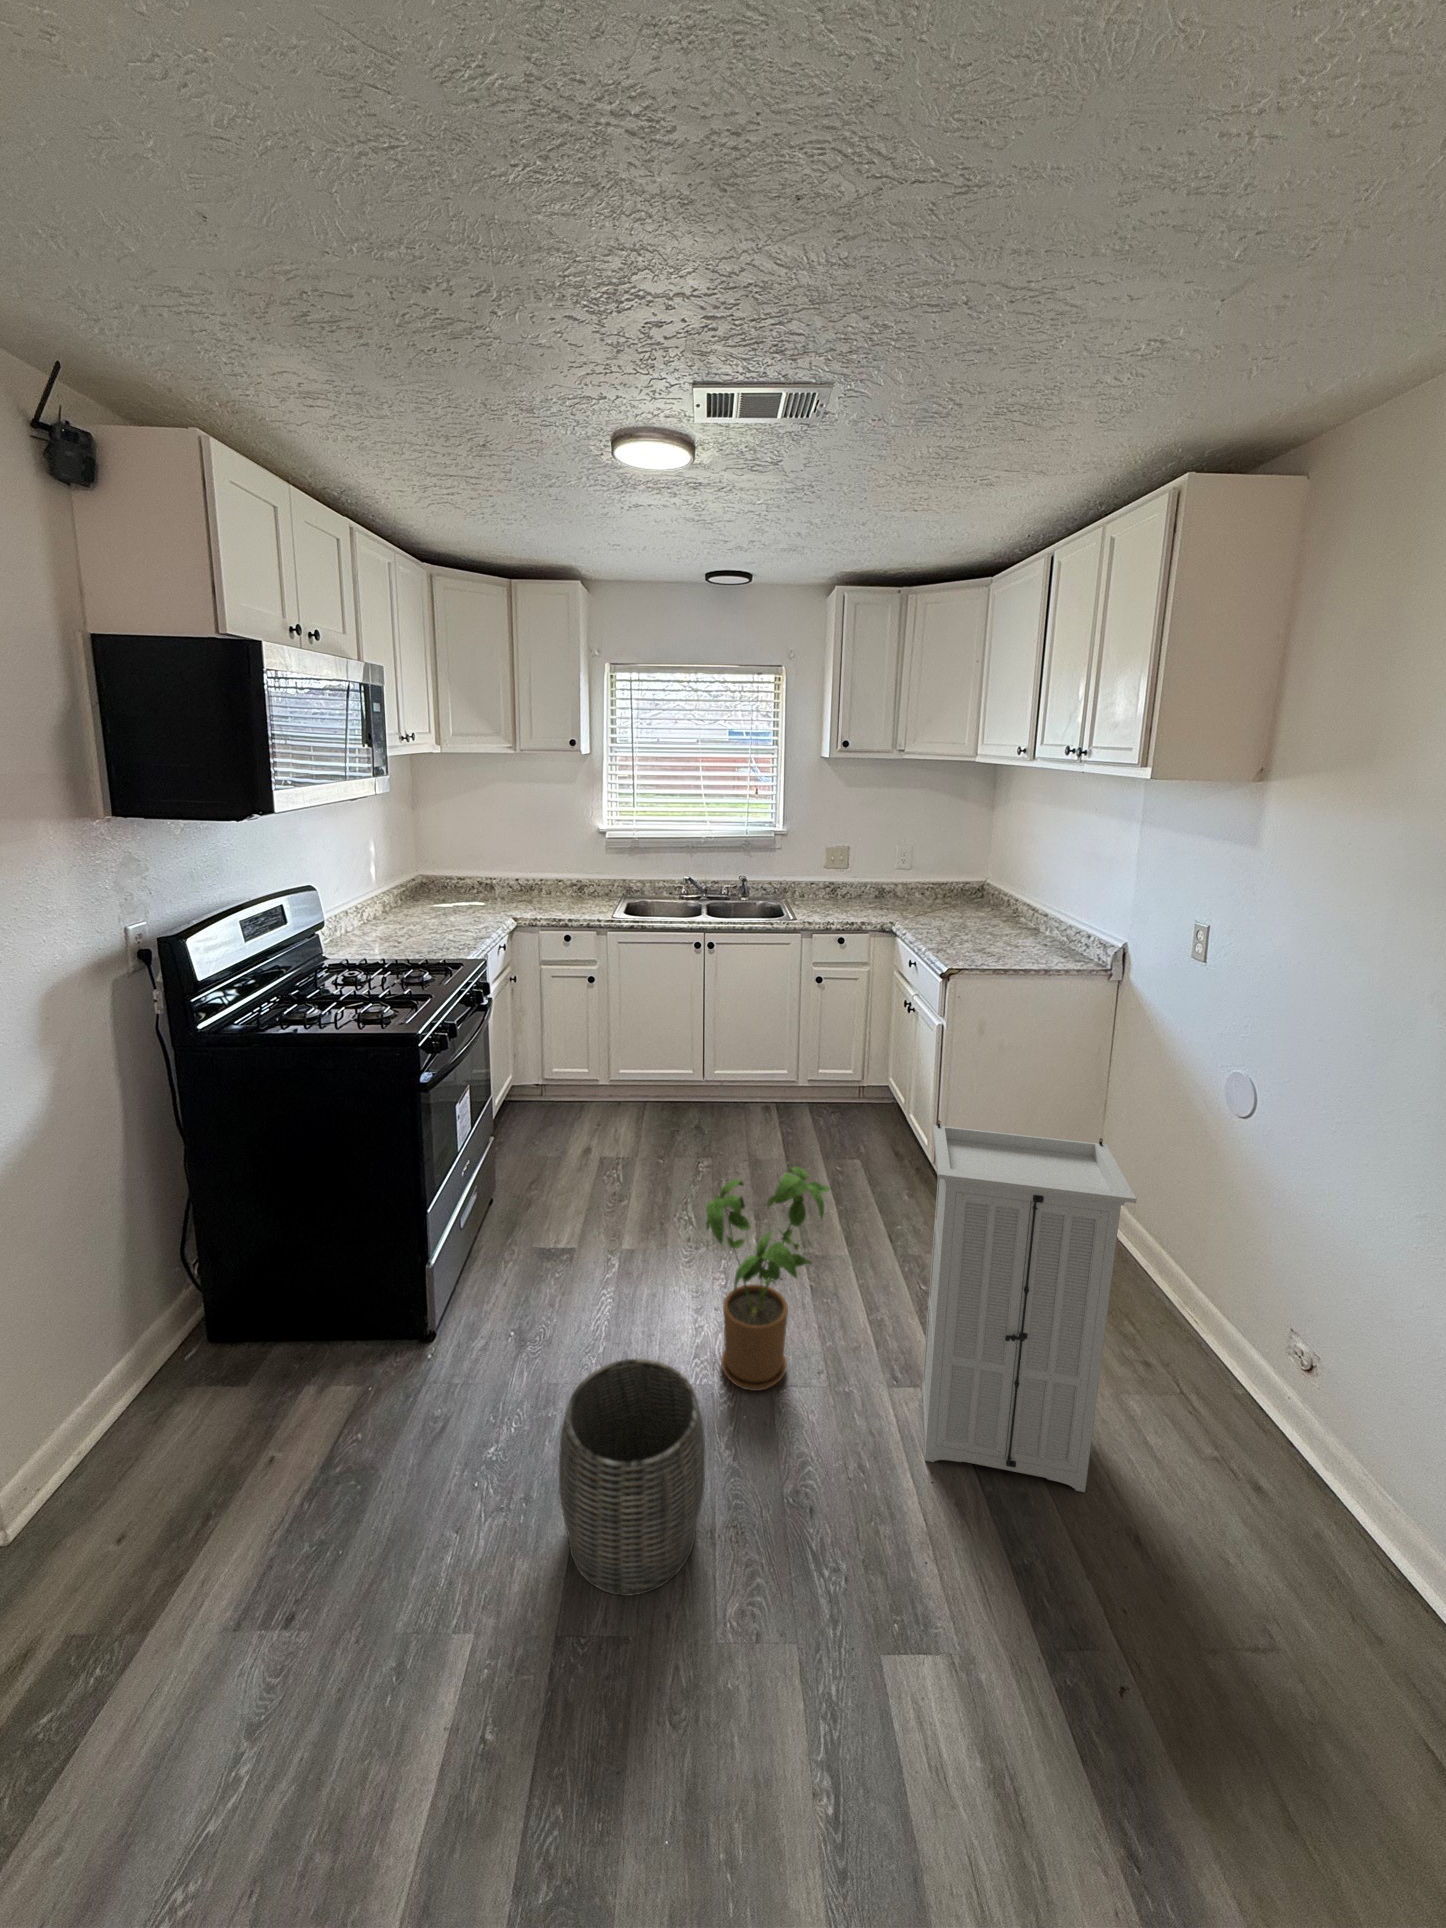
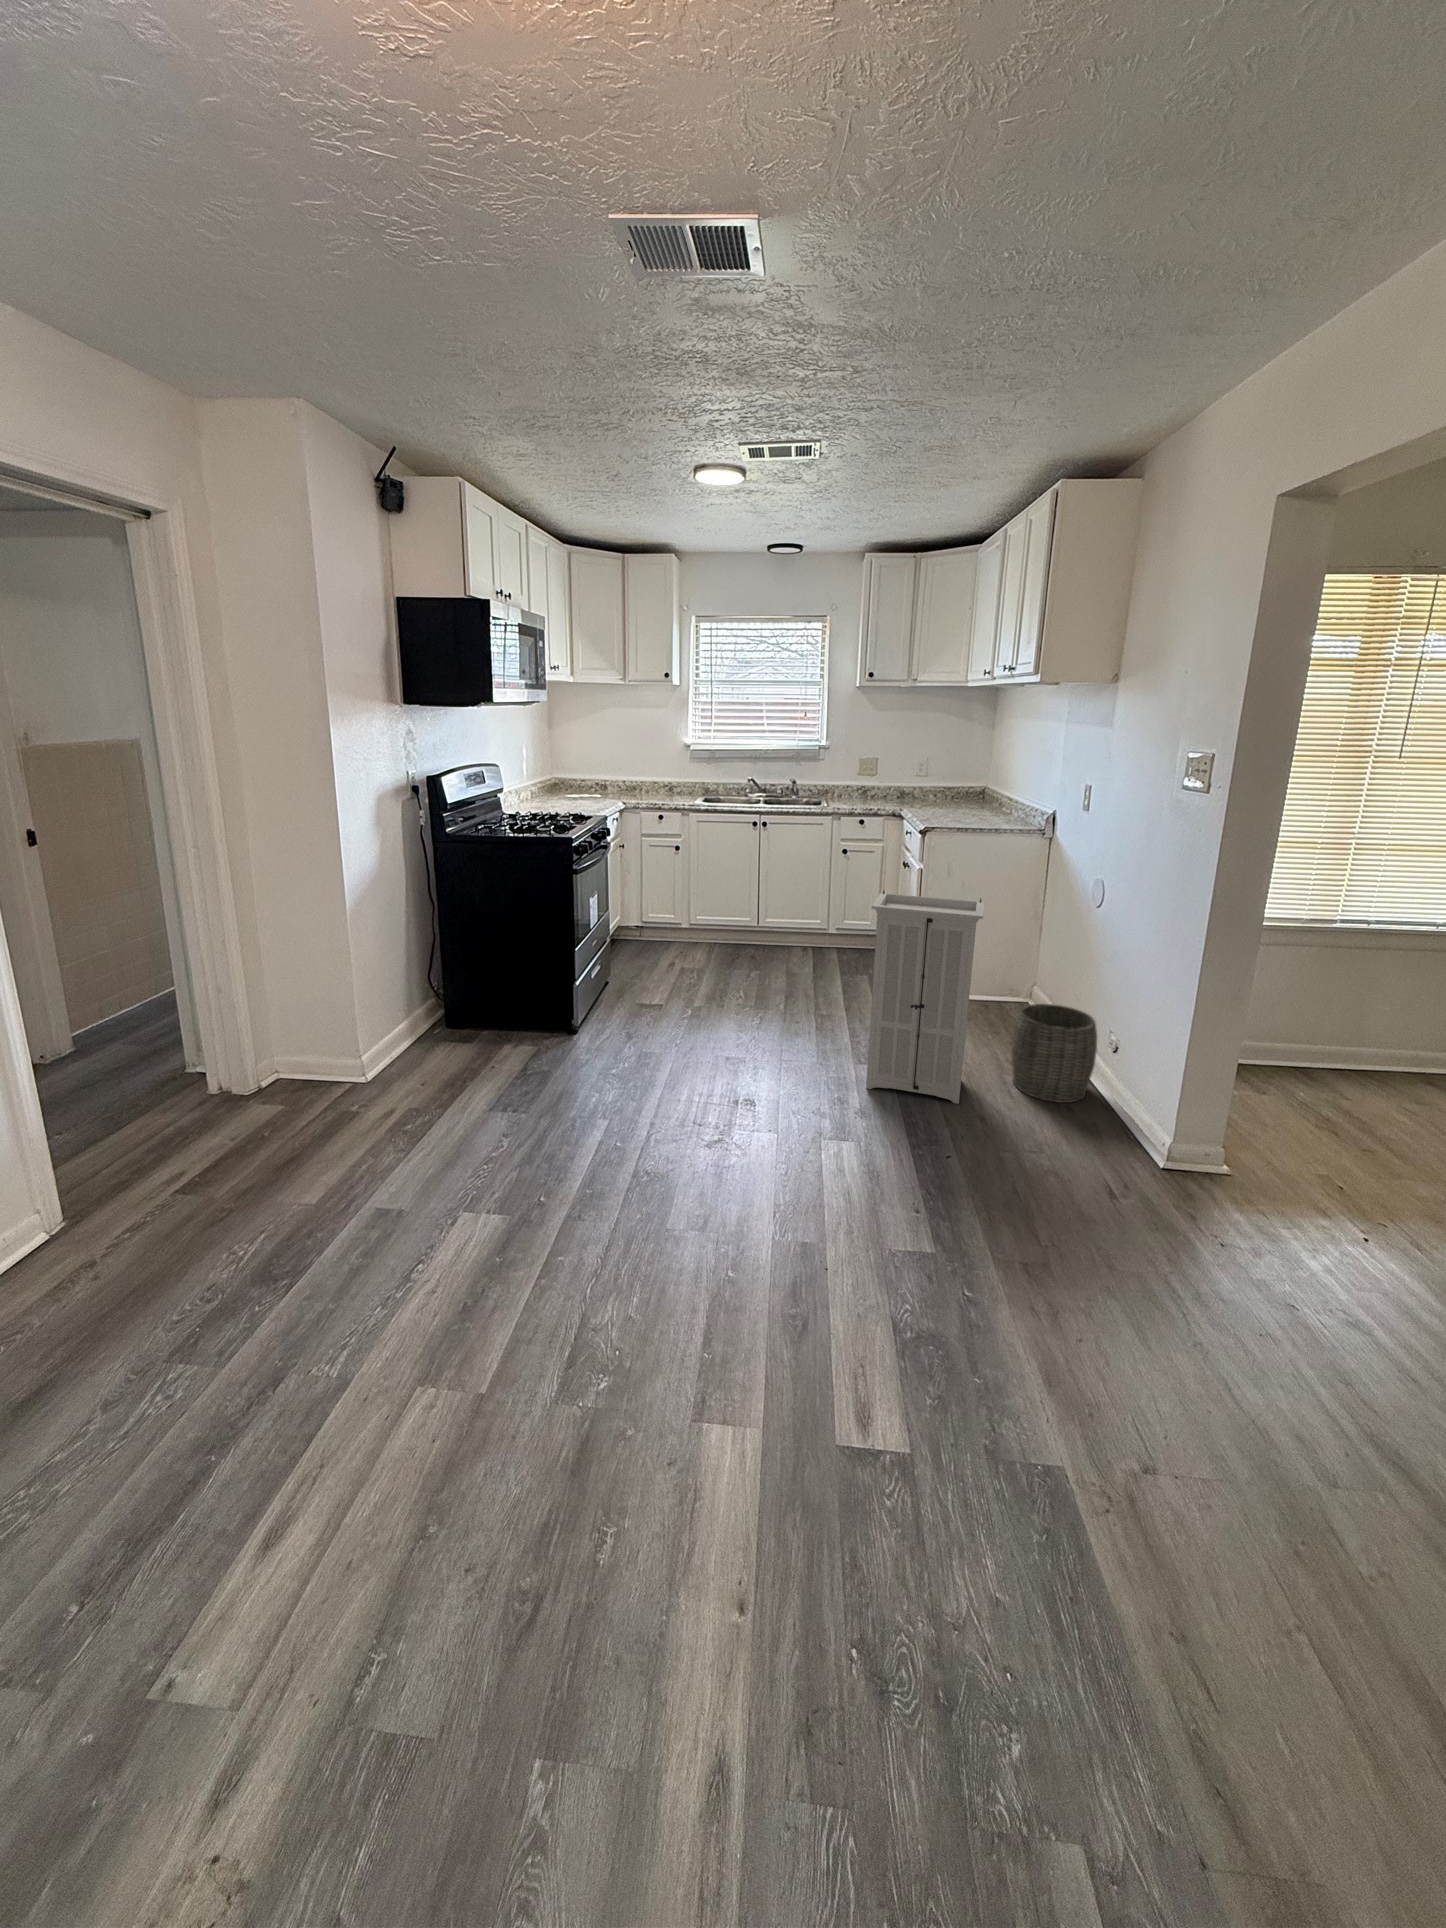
house plant: present [706,1167,830,1391] -> none [743,927,821,1060]
woven basket: present [559,1359,706,1596] -> present [1012,1004,1097,1103]

